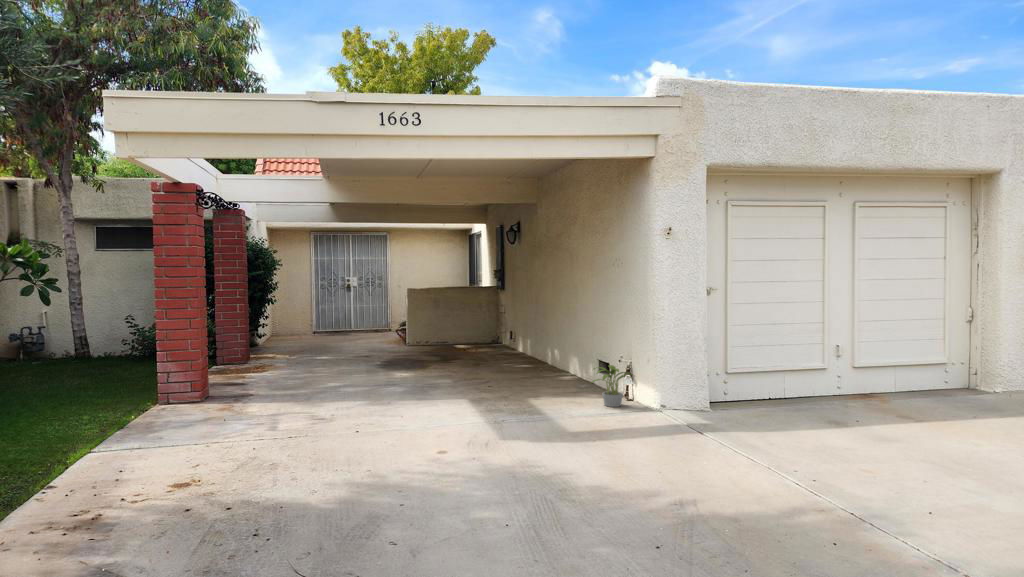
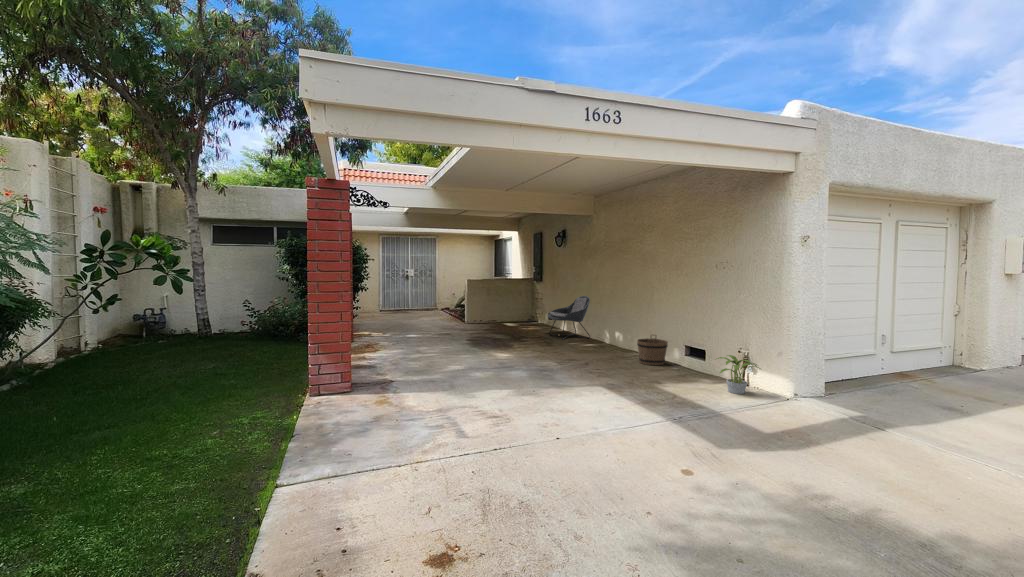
lounge chair: none [487,306,536,361] -> present [548,296,590,340]
bucket: none [550,349,585,383] -> present [637,335,668,365]

